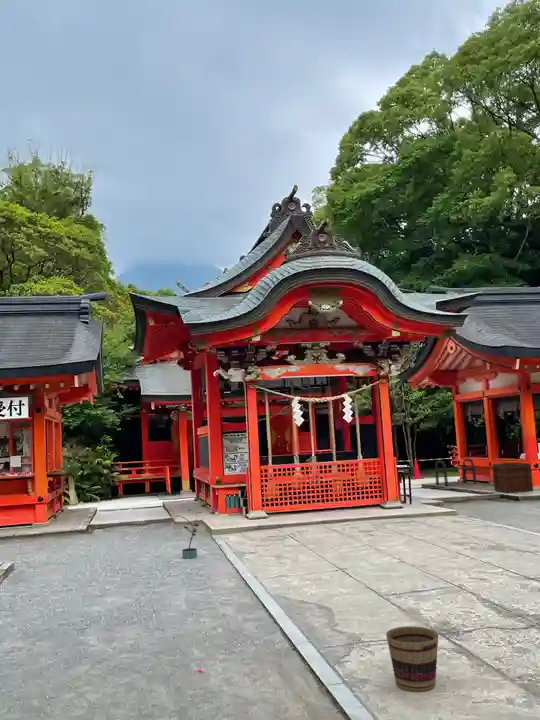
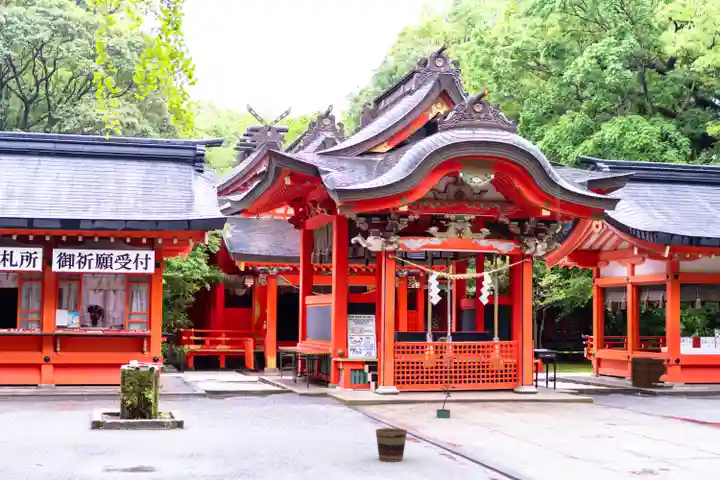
bench: present [435,459,476,486] -> none [567,351,612,380]
potted plant: present [176,510,201,559] -> present [435,373,455,418]
basket: present [386,626,438,692] -> present [376,428,407,462]

